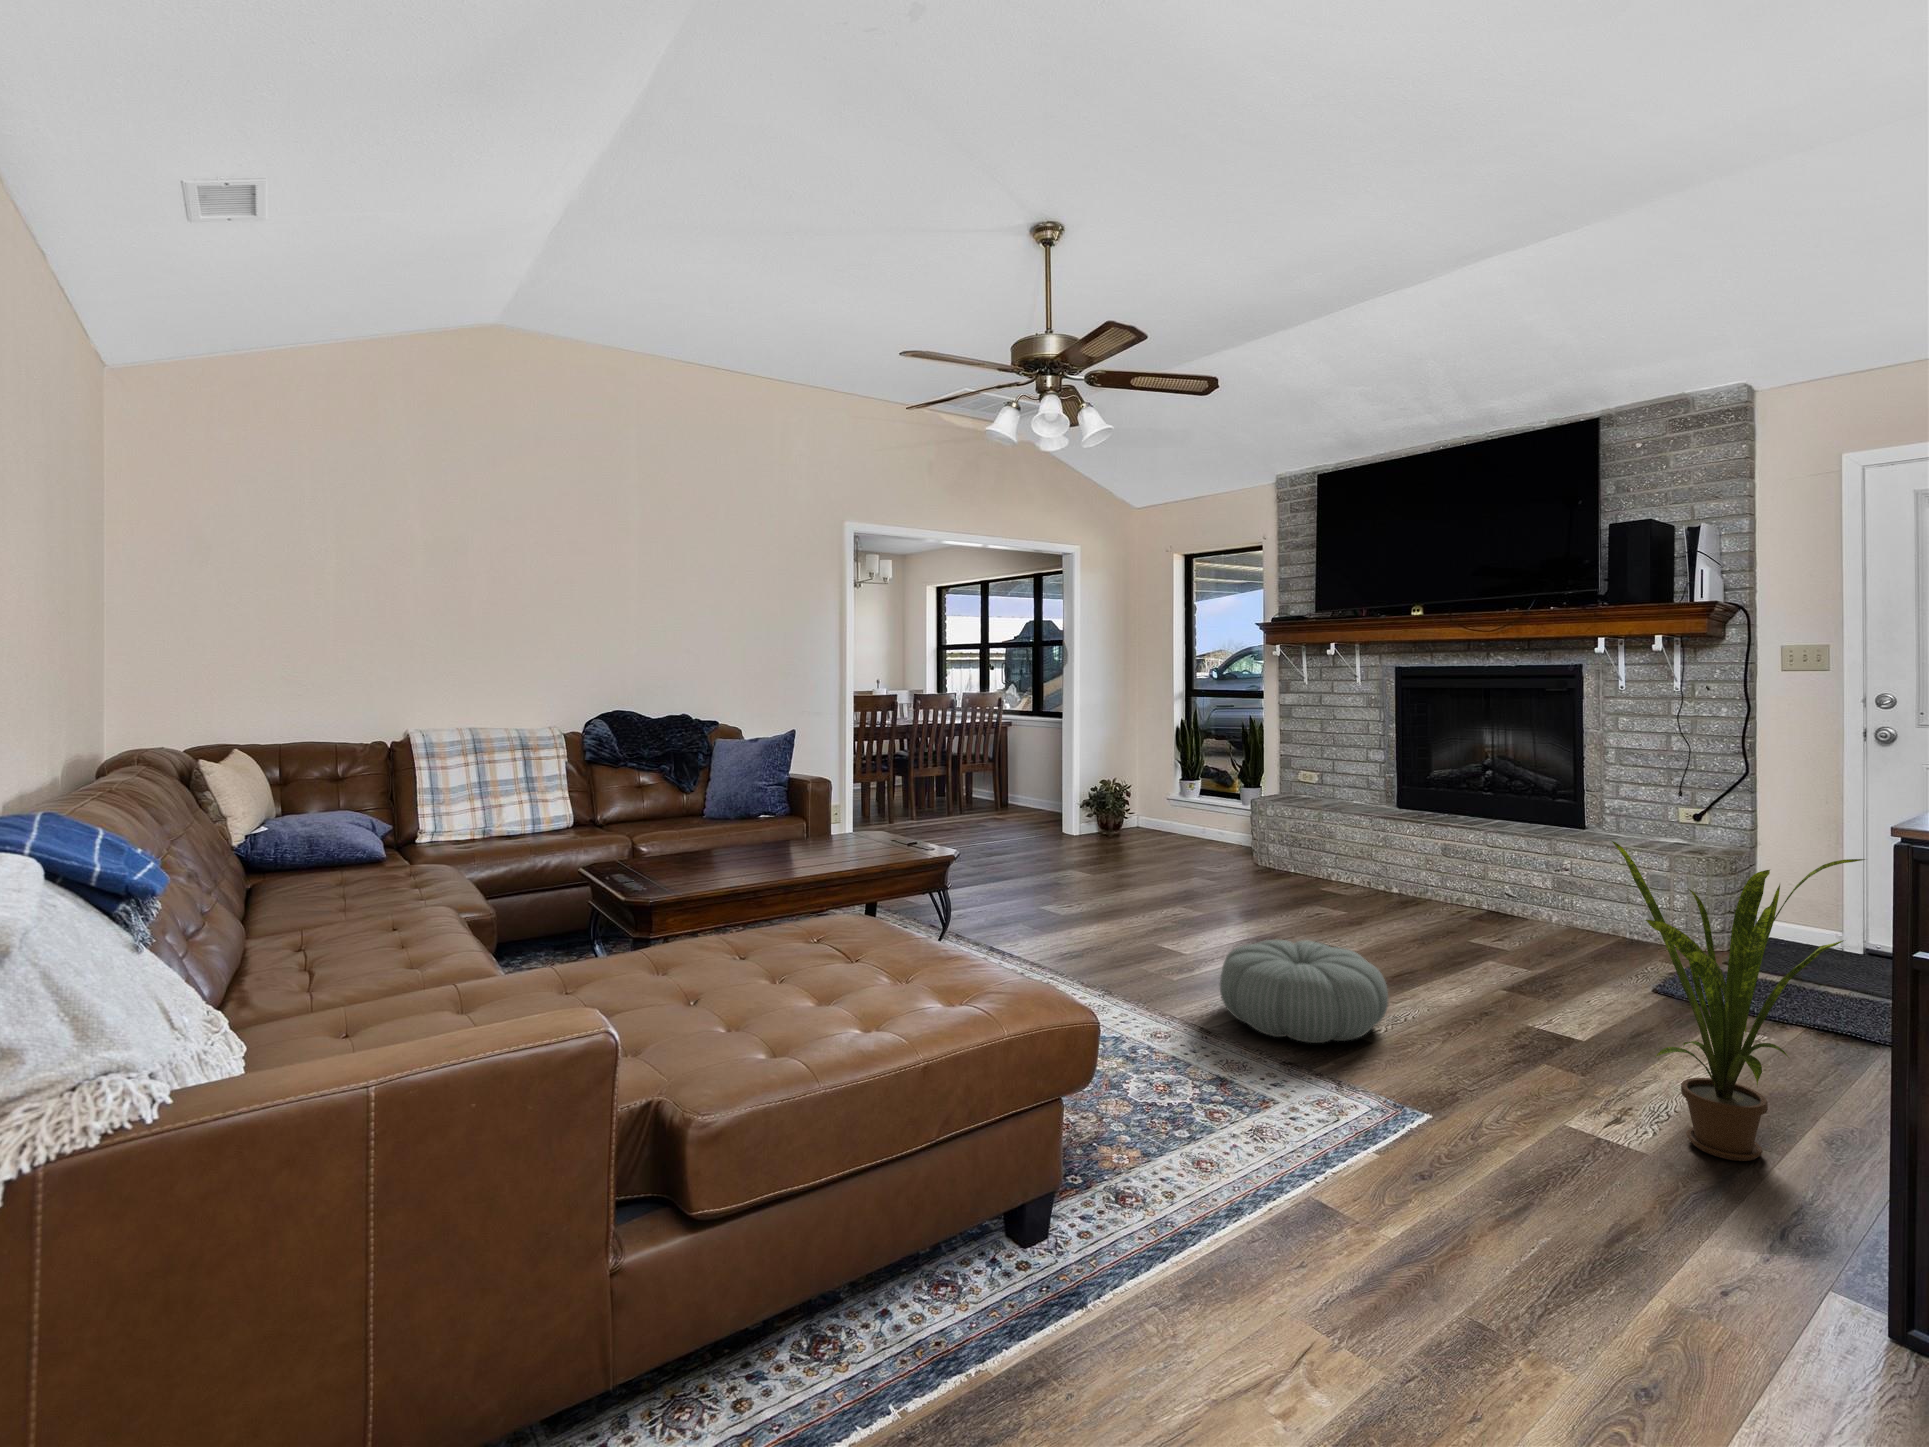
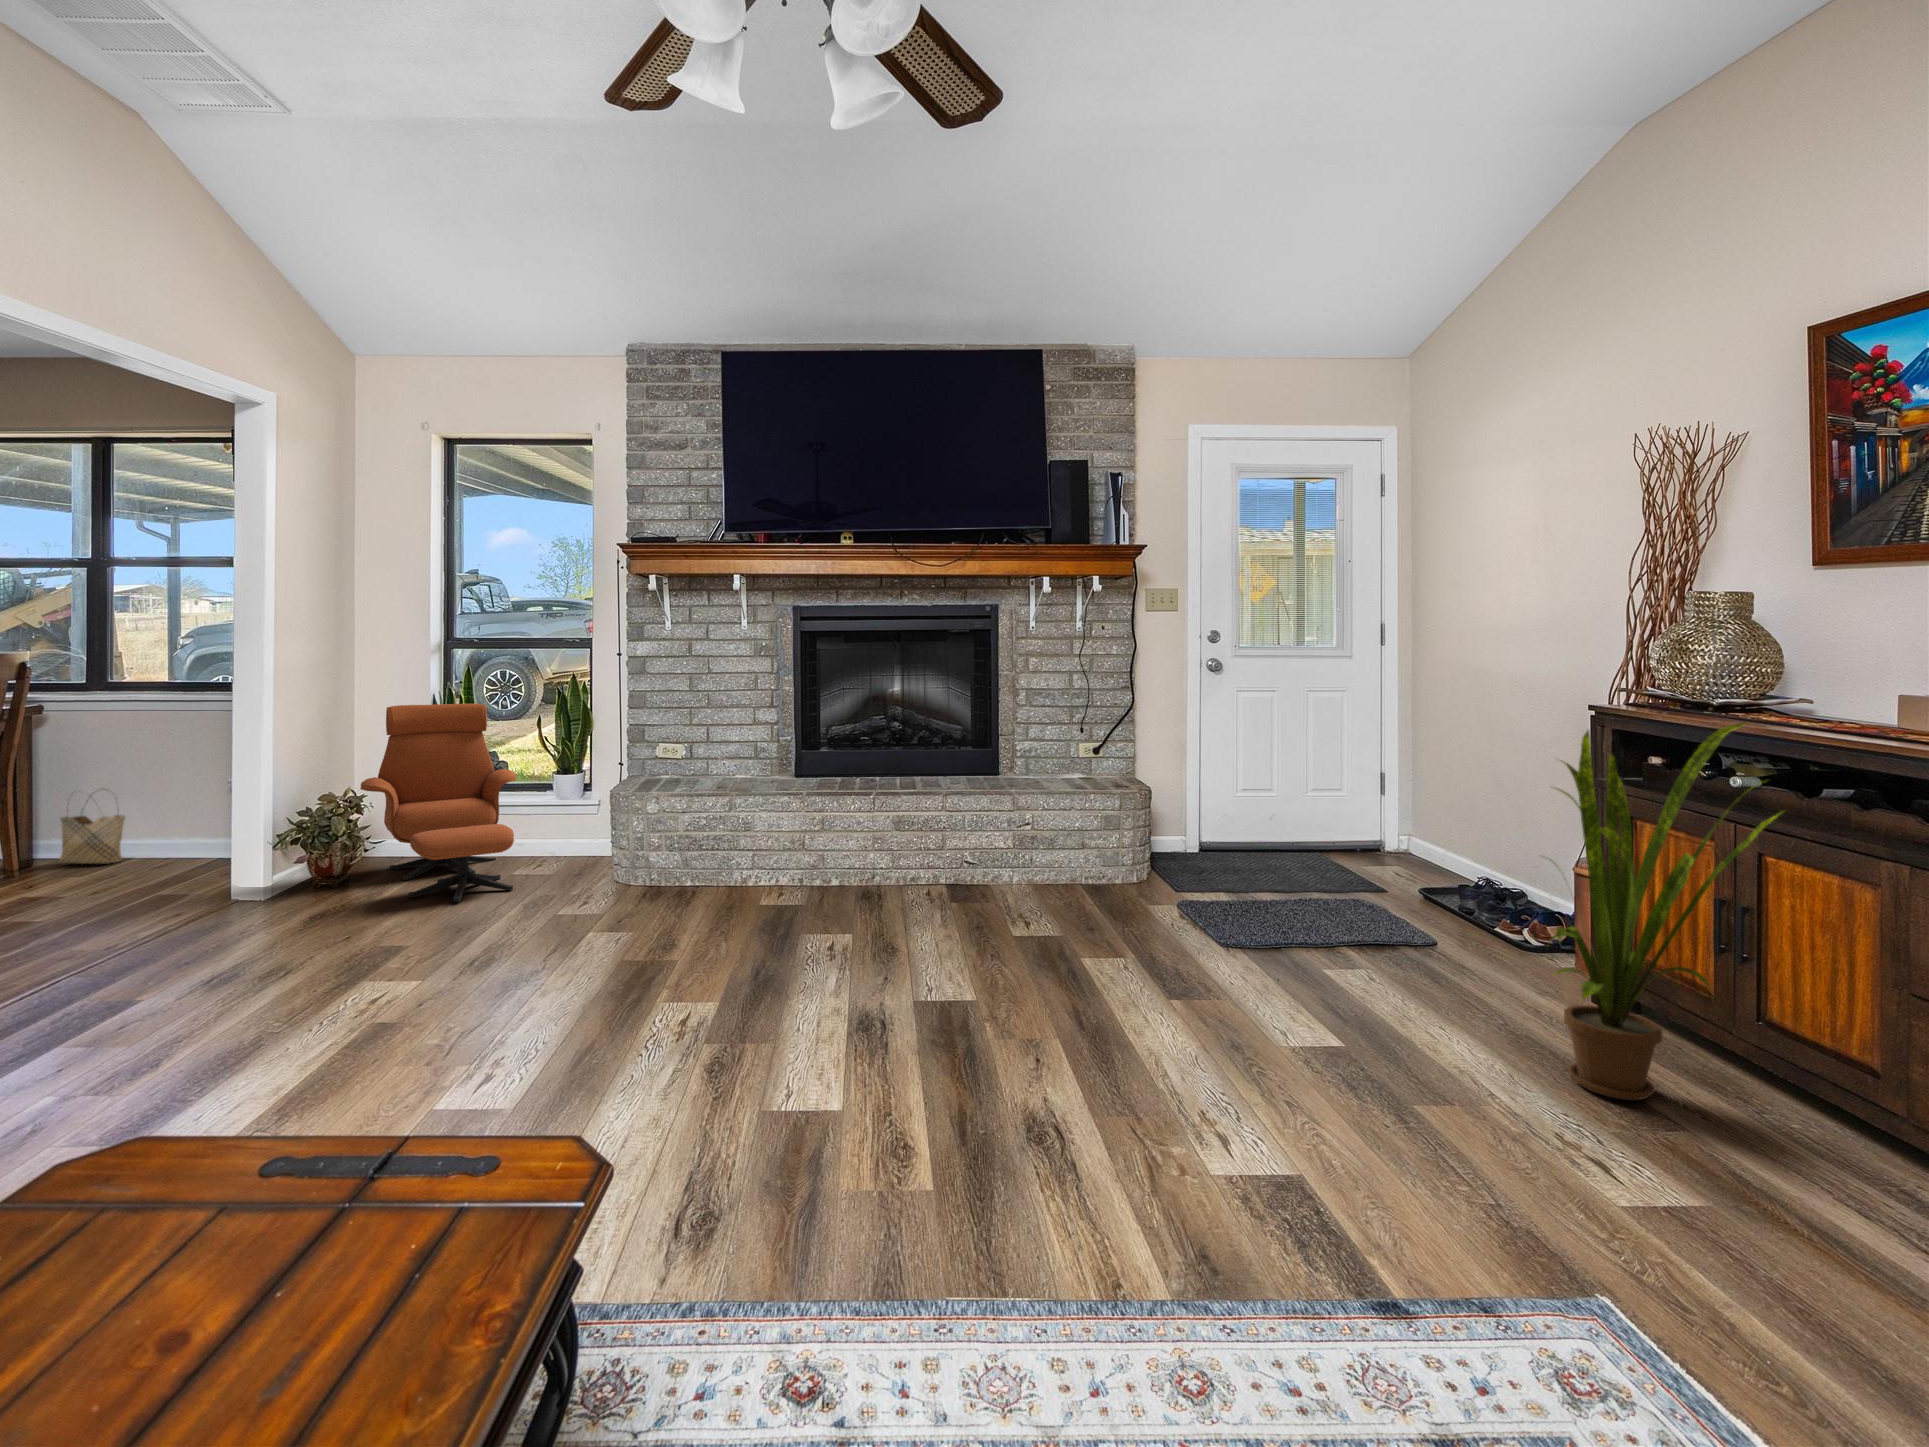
lounge chair: none [1125,732,1218,857] -> present [360,704,517,902]
woven basket: none [1016,768,1041,809] -> present [59,790,125,864]
pouf: present [1220,940,1388,1043] -> none [956,967,1225,1161]

